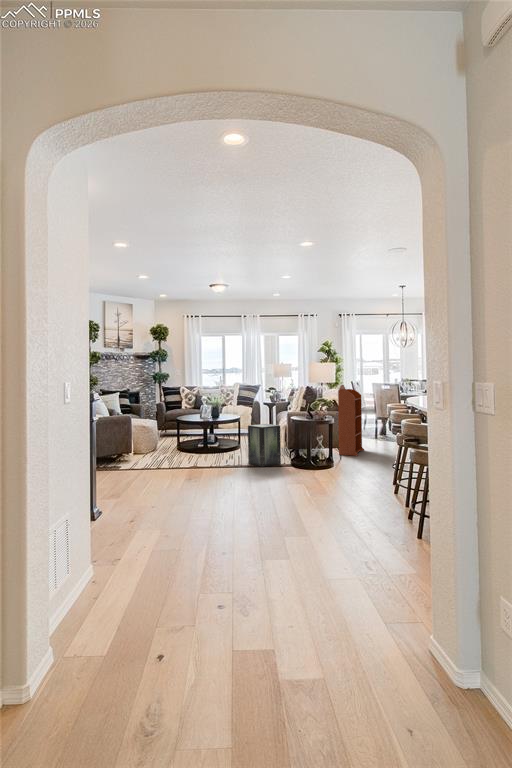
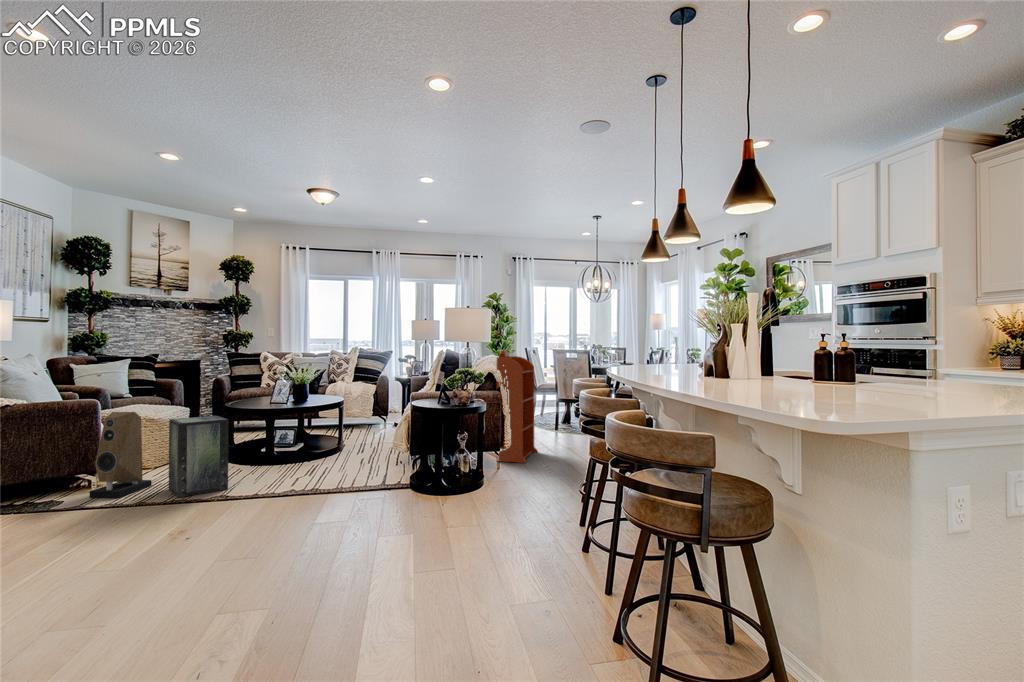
speaker: none [126,422,151,467] -> present [89,412,151,498]
storage box: present [248,424,281,467] -> present [169,416,228,497]

